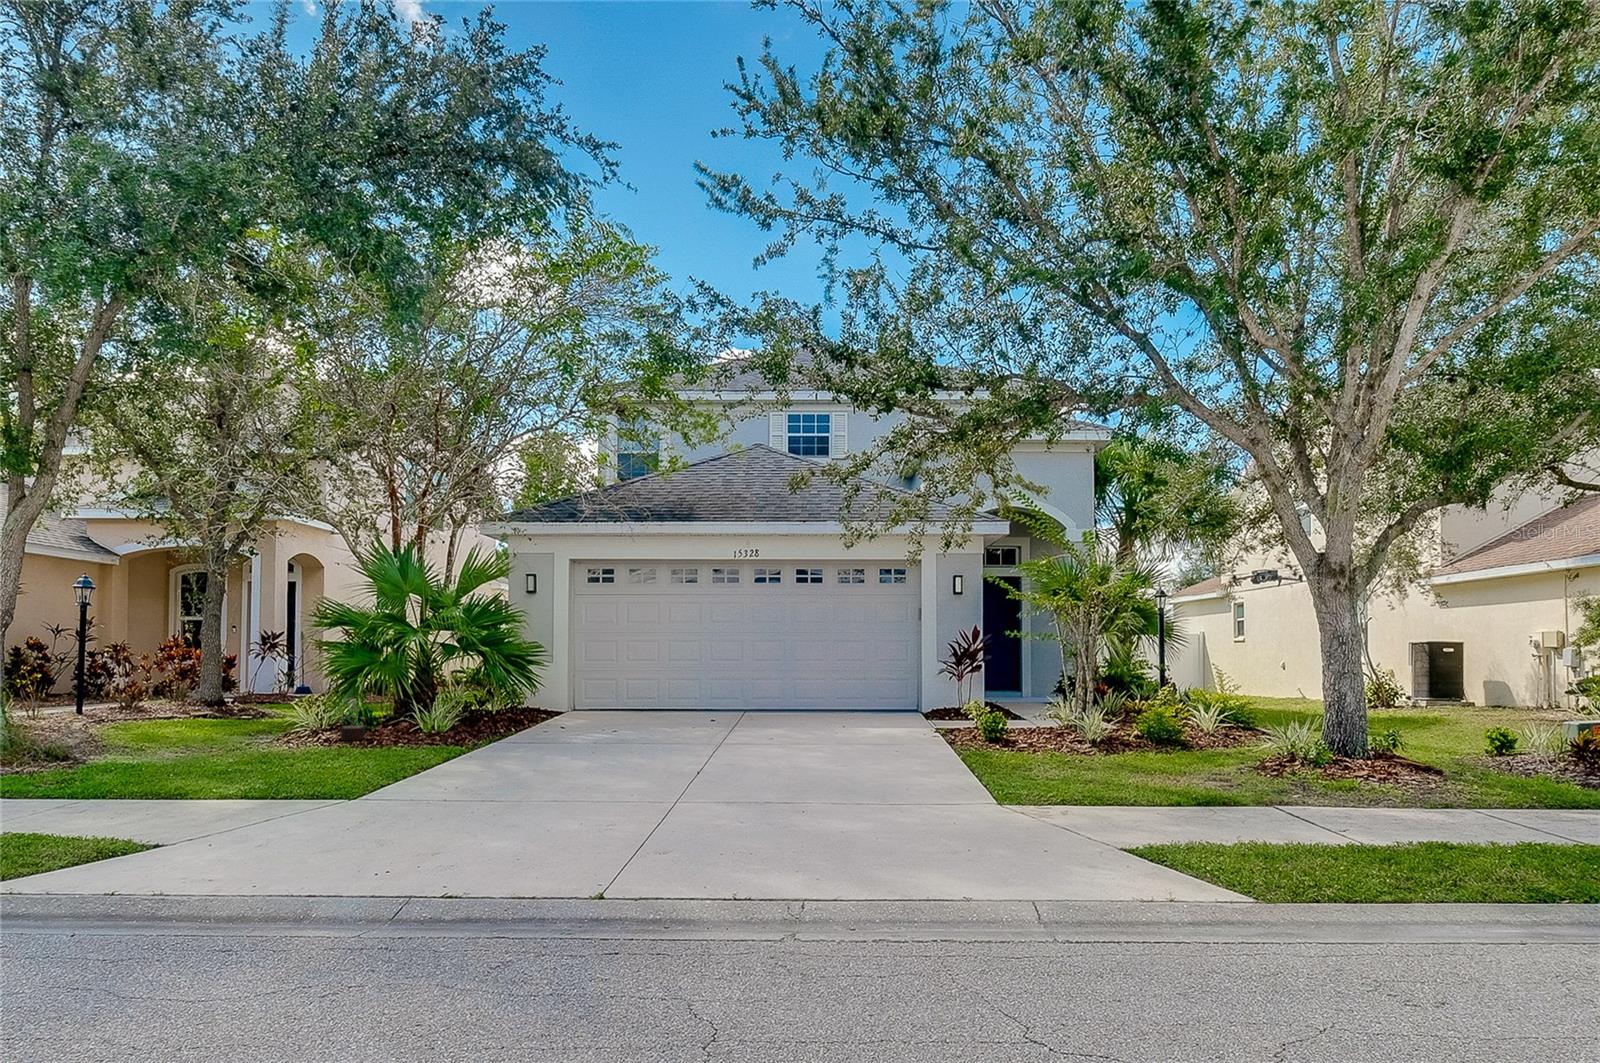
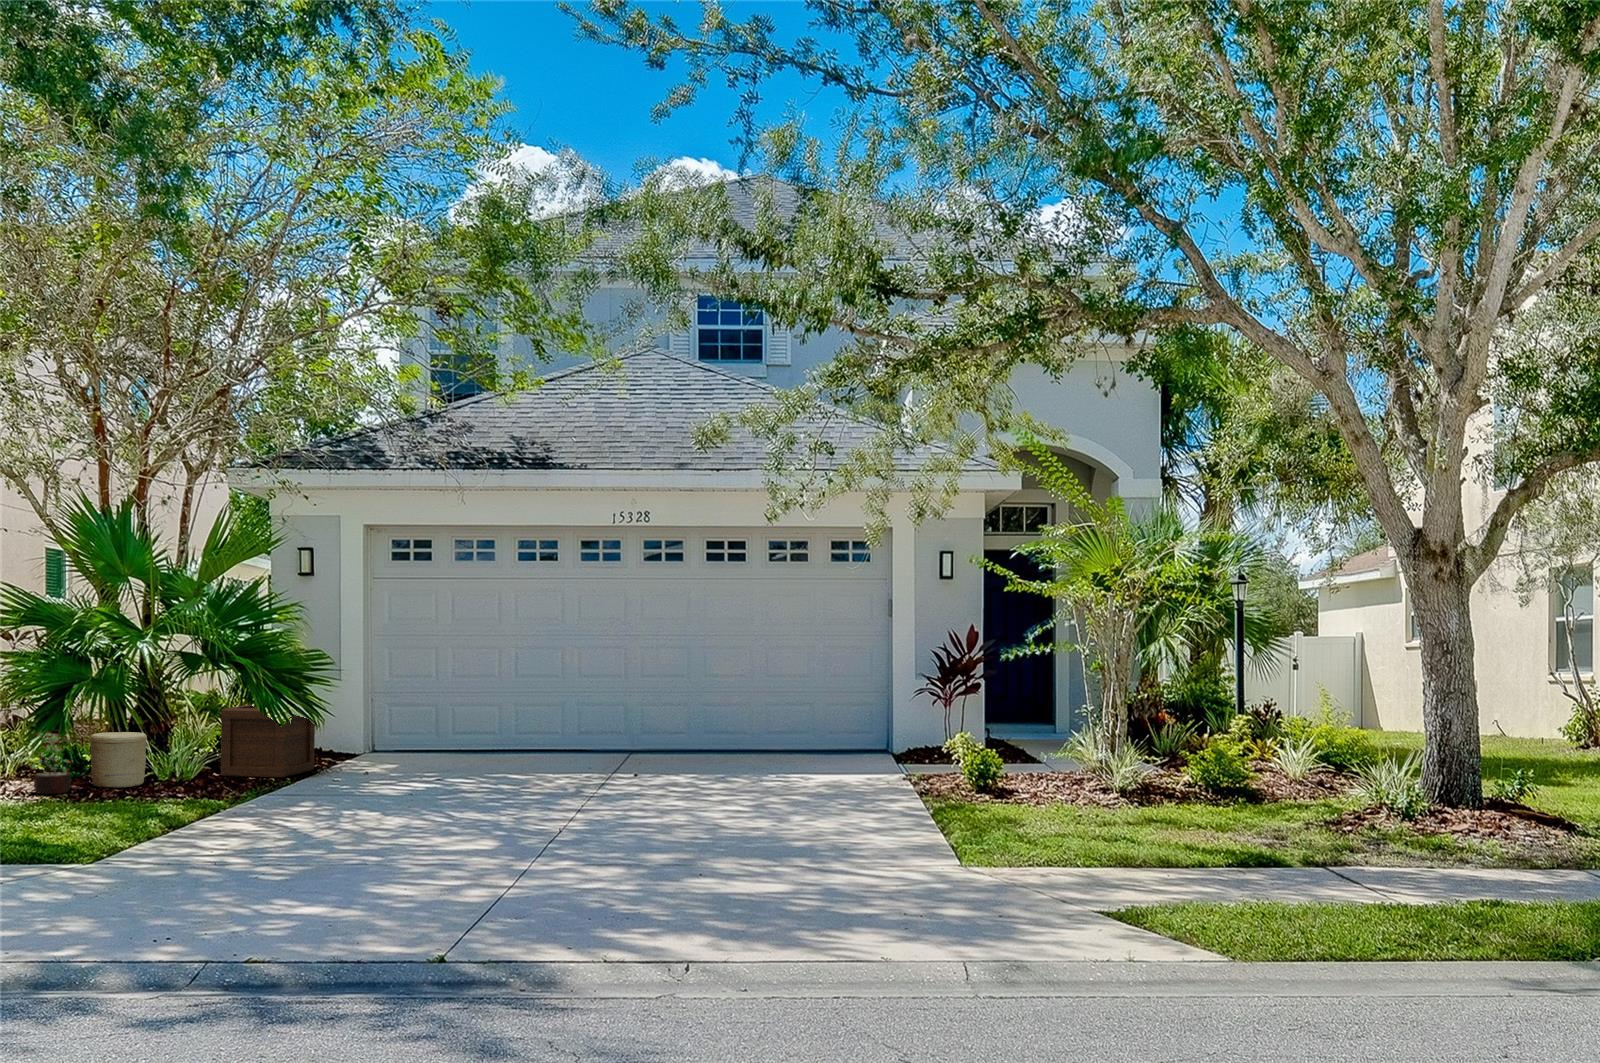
wooden crate: none [469,679,533,729] -> present [221,705,315,778]
woven basket: none [380,698,419,736] -> present [90,732,147,788]

